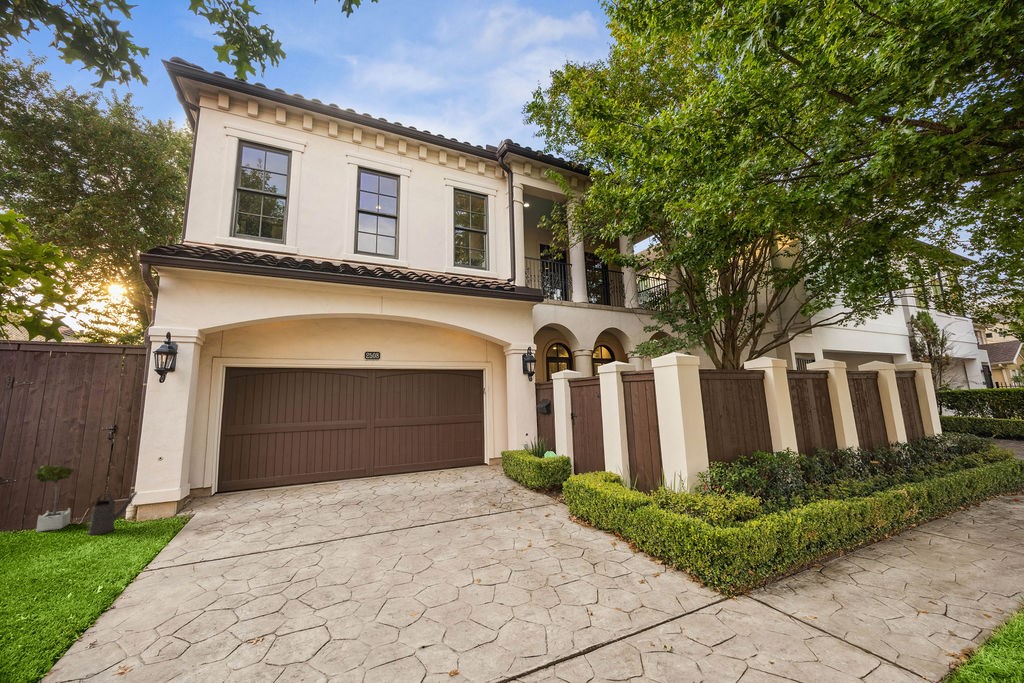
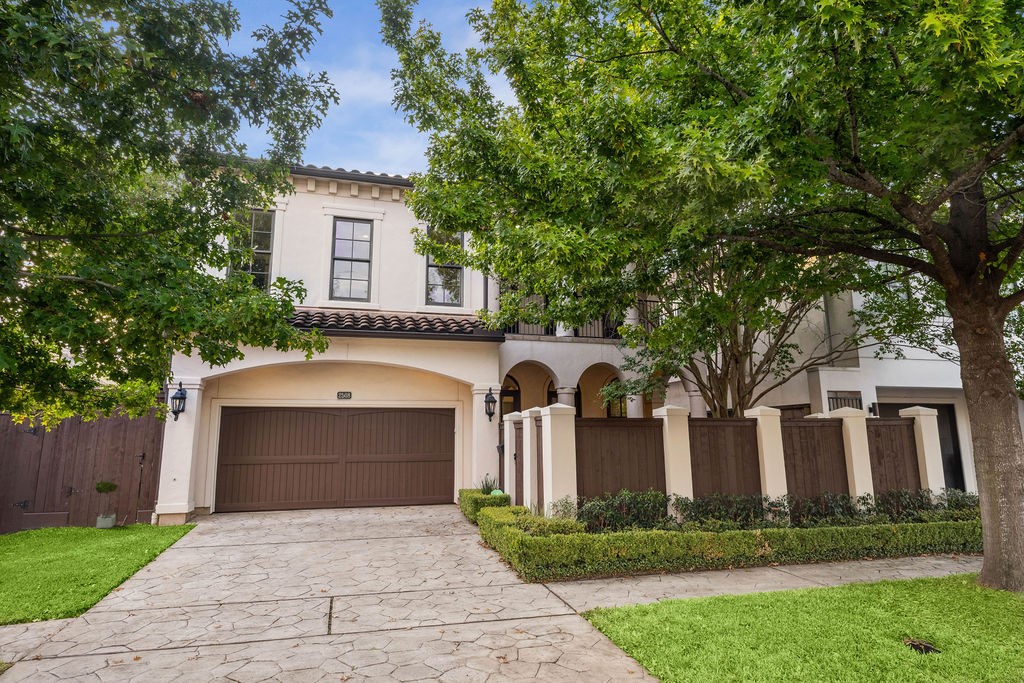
watering can: present [84,492,137,535] -> none [128,504,159,533]

